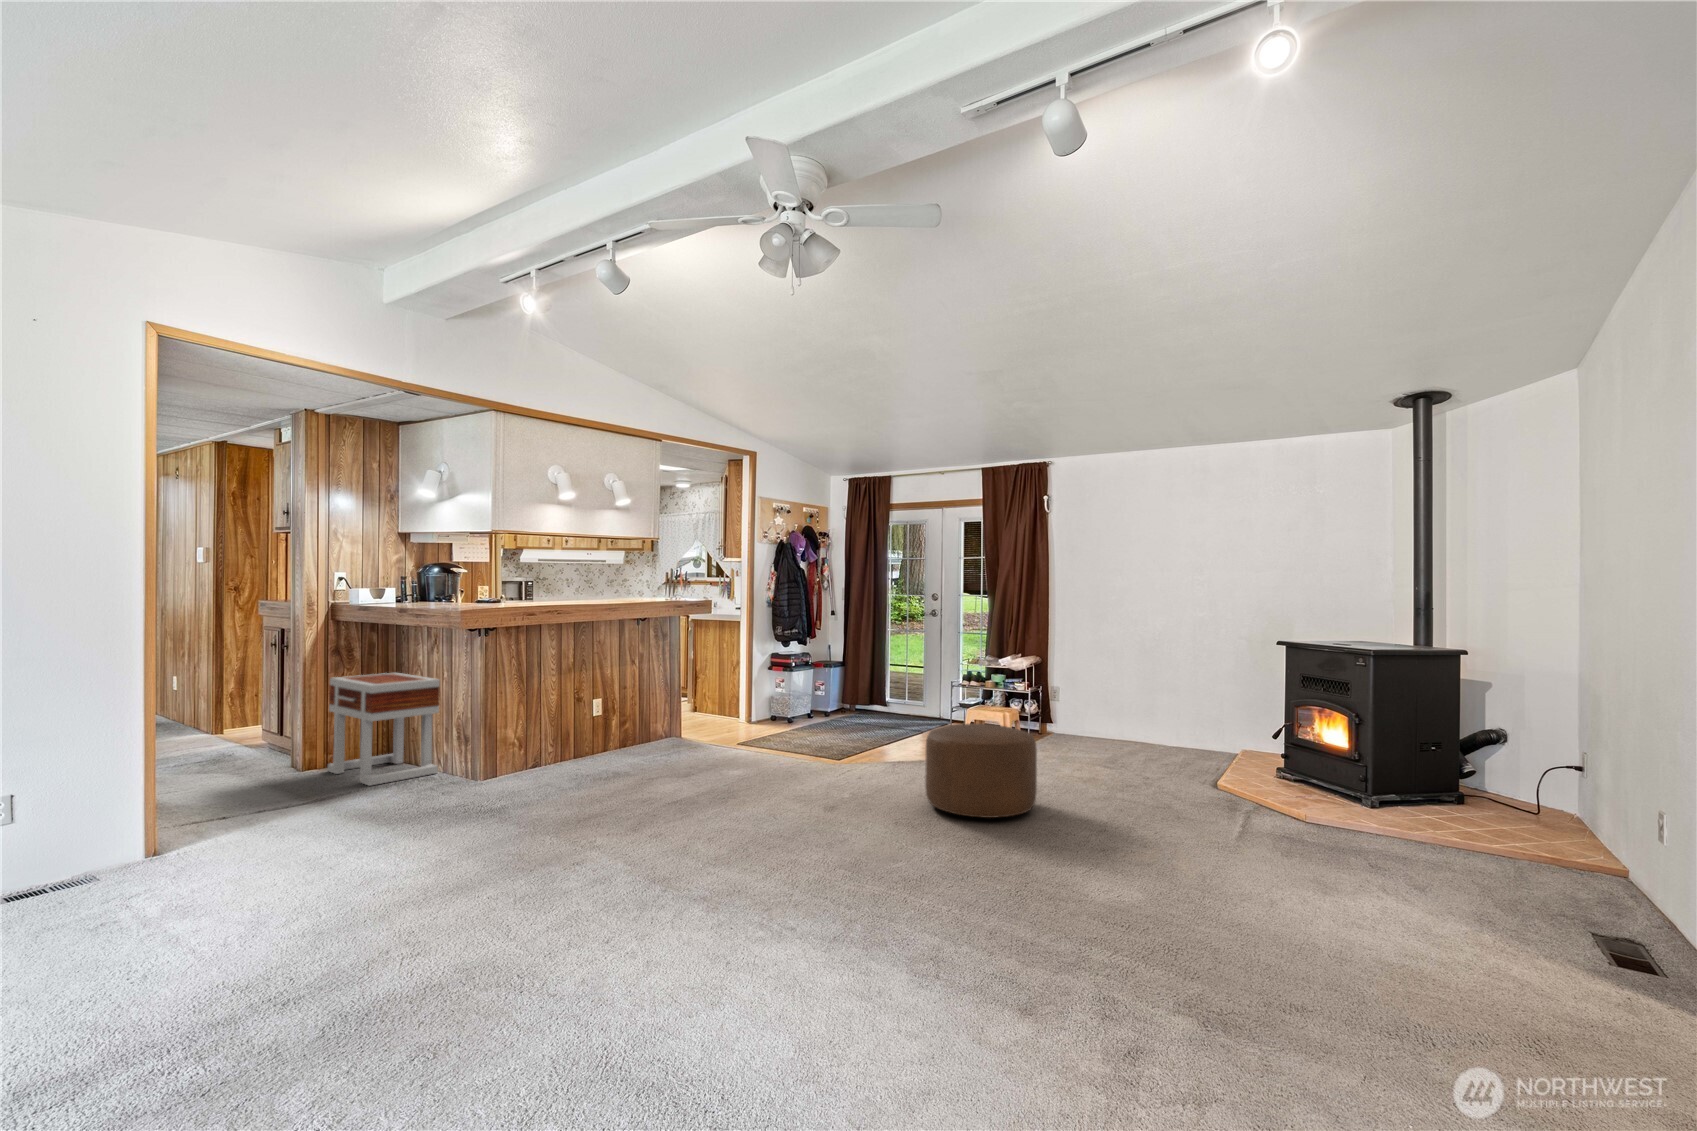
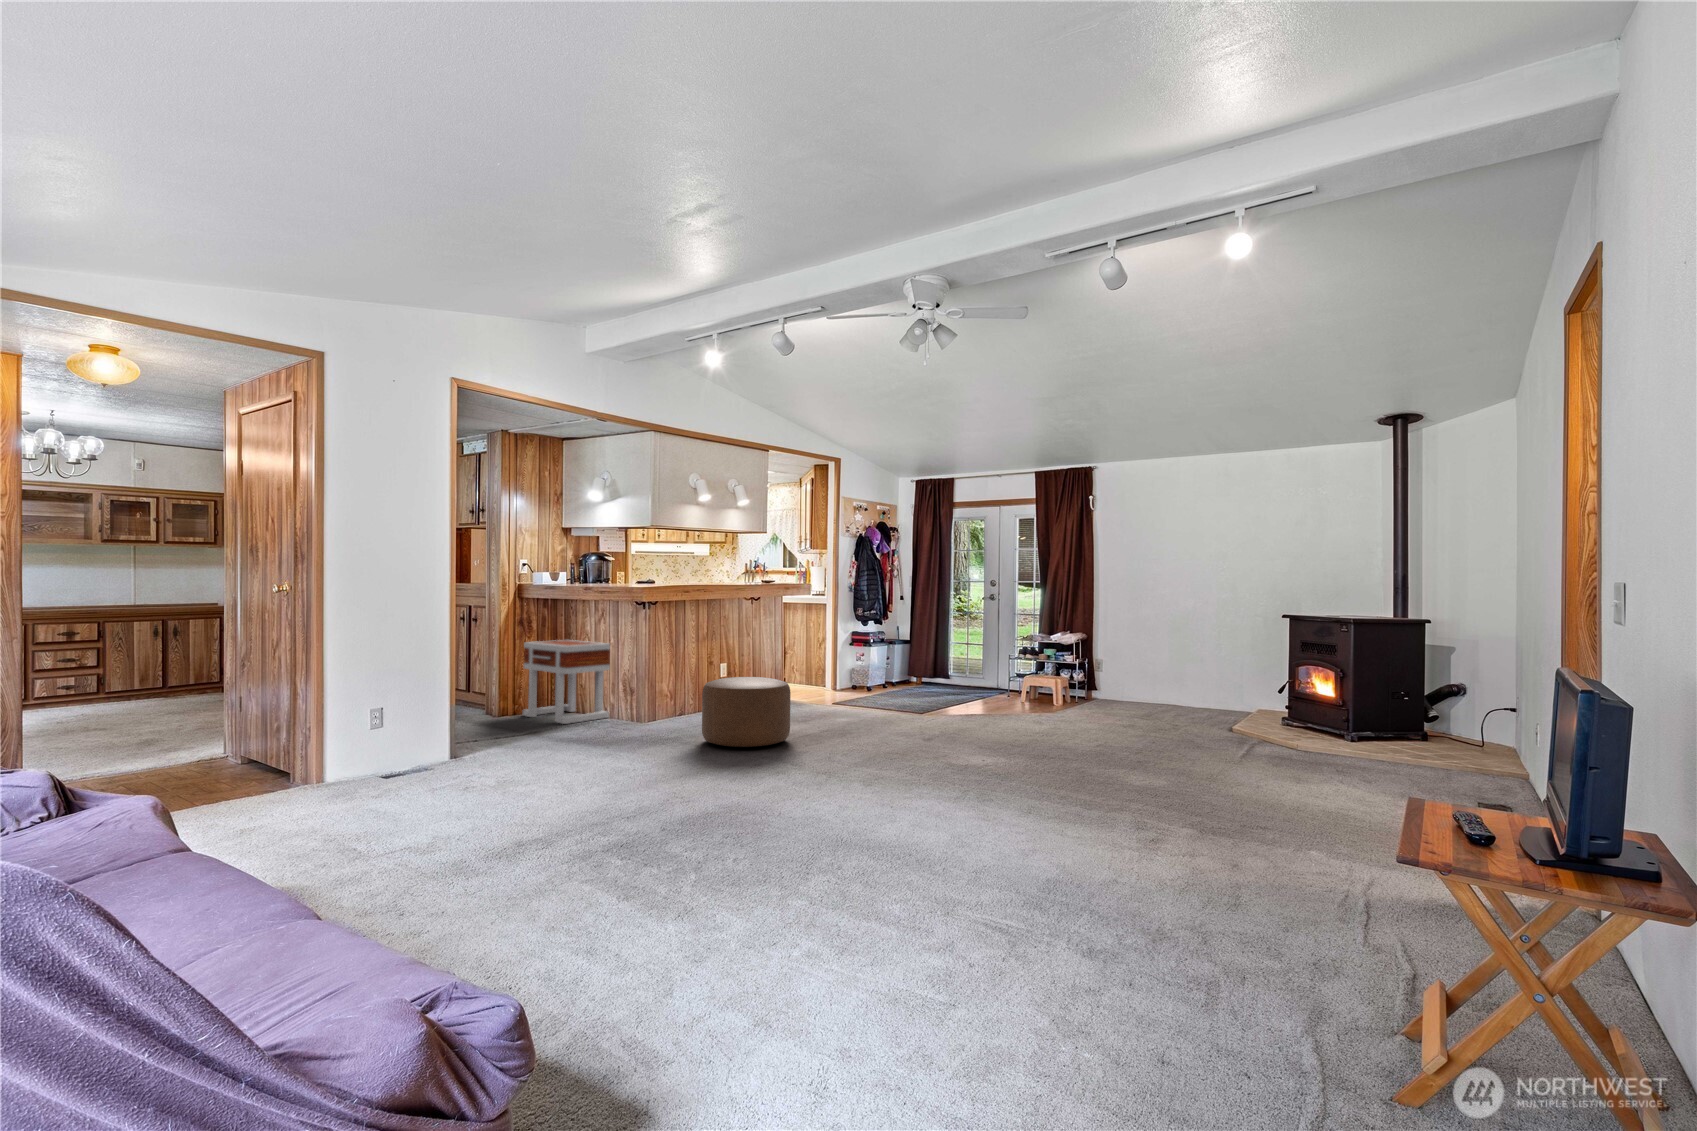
ottoman: present [925,724,1037,818] -> present [702,677,791,747]

